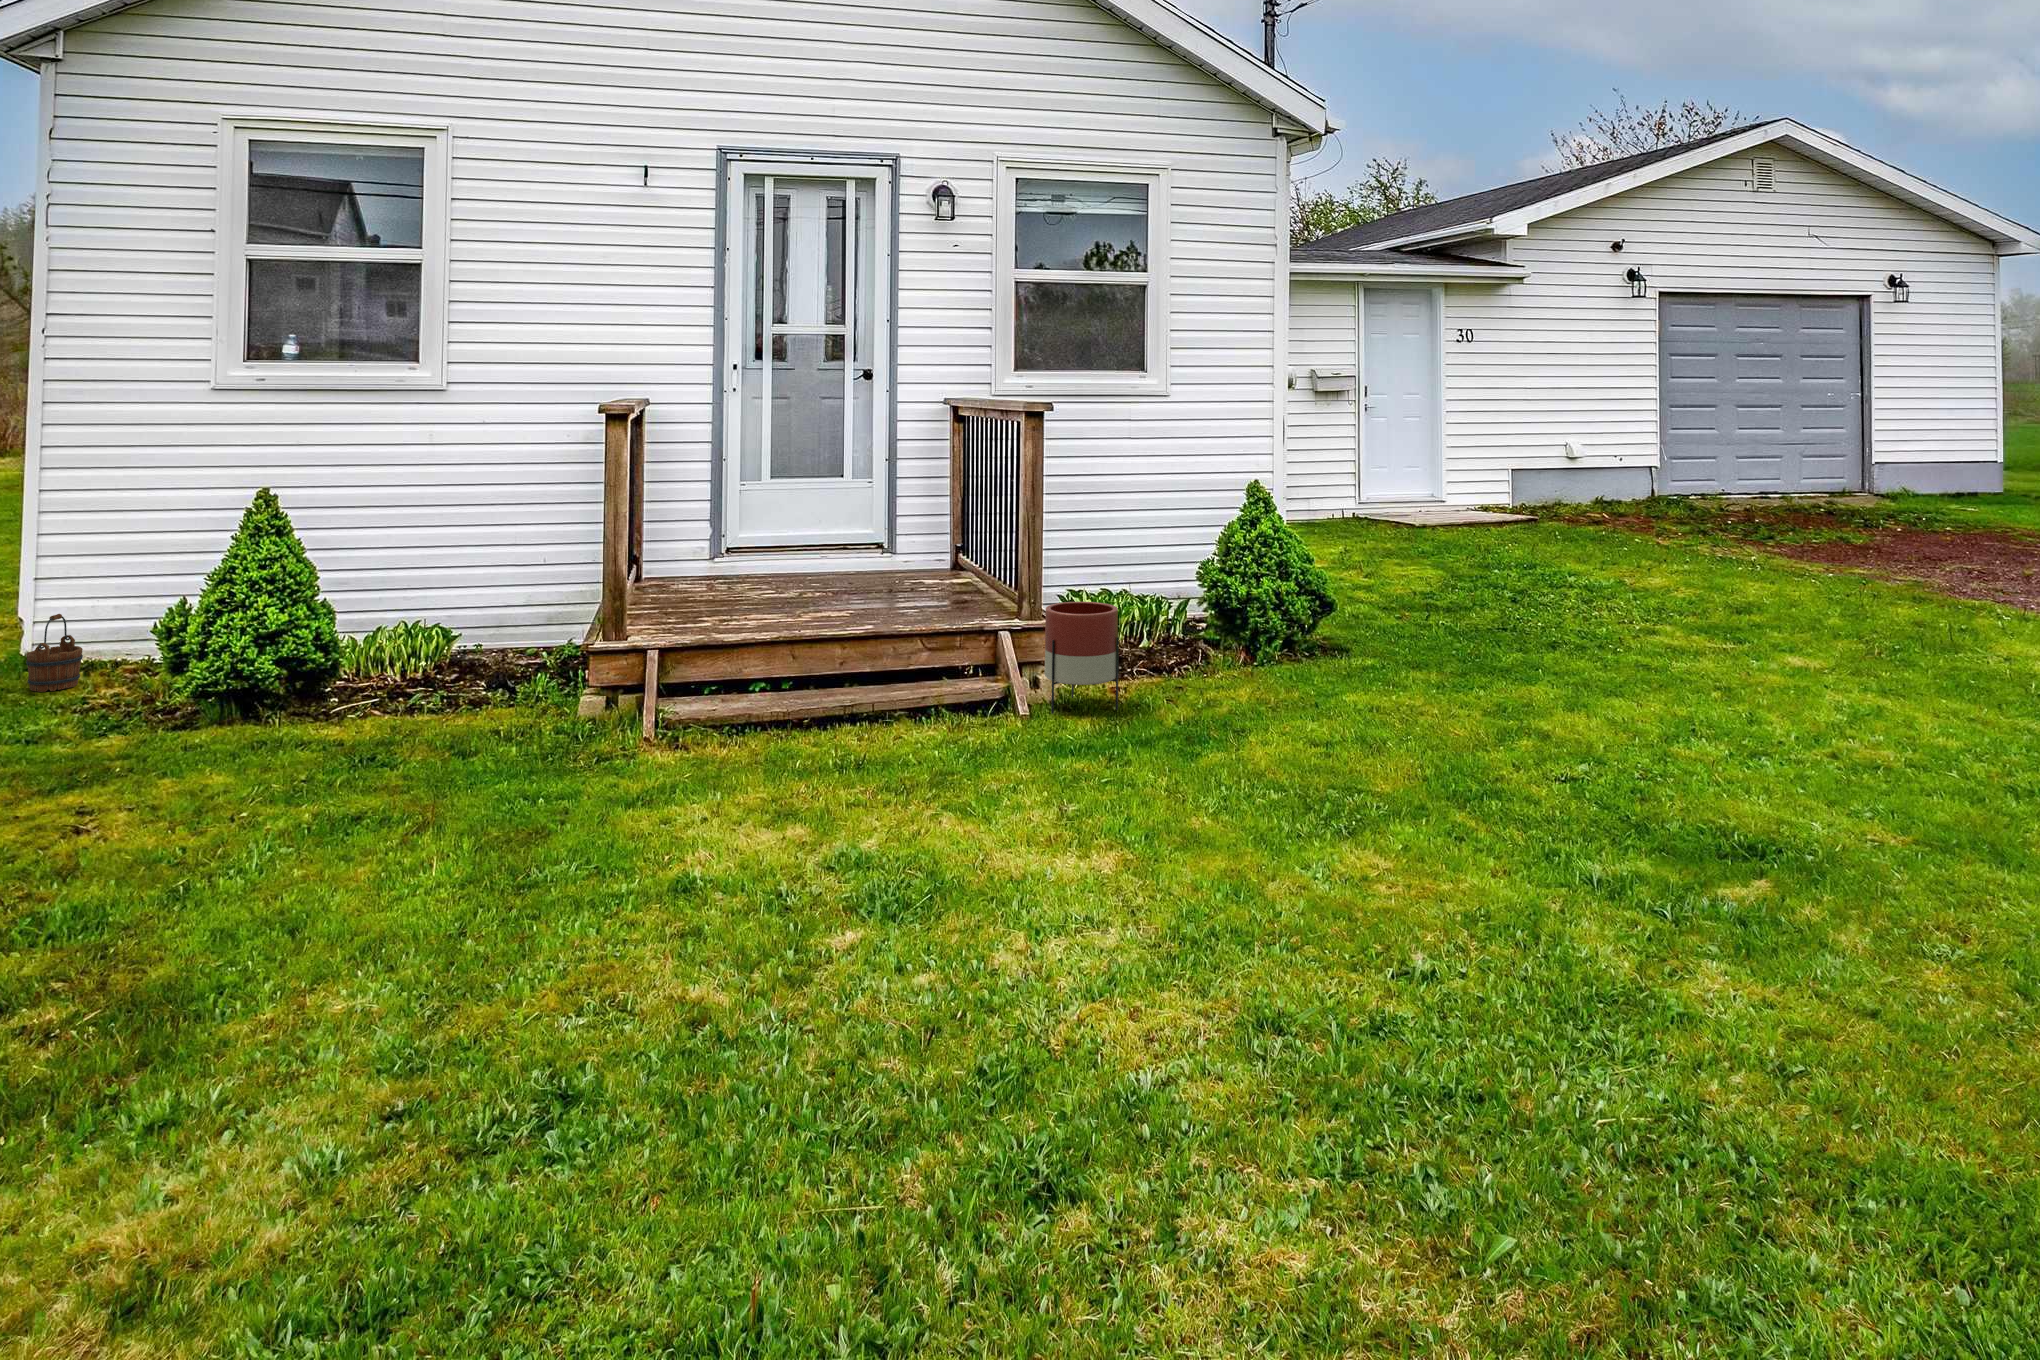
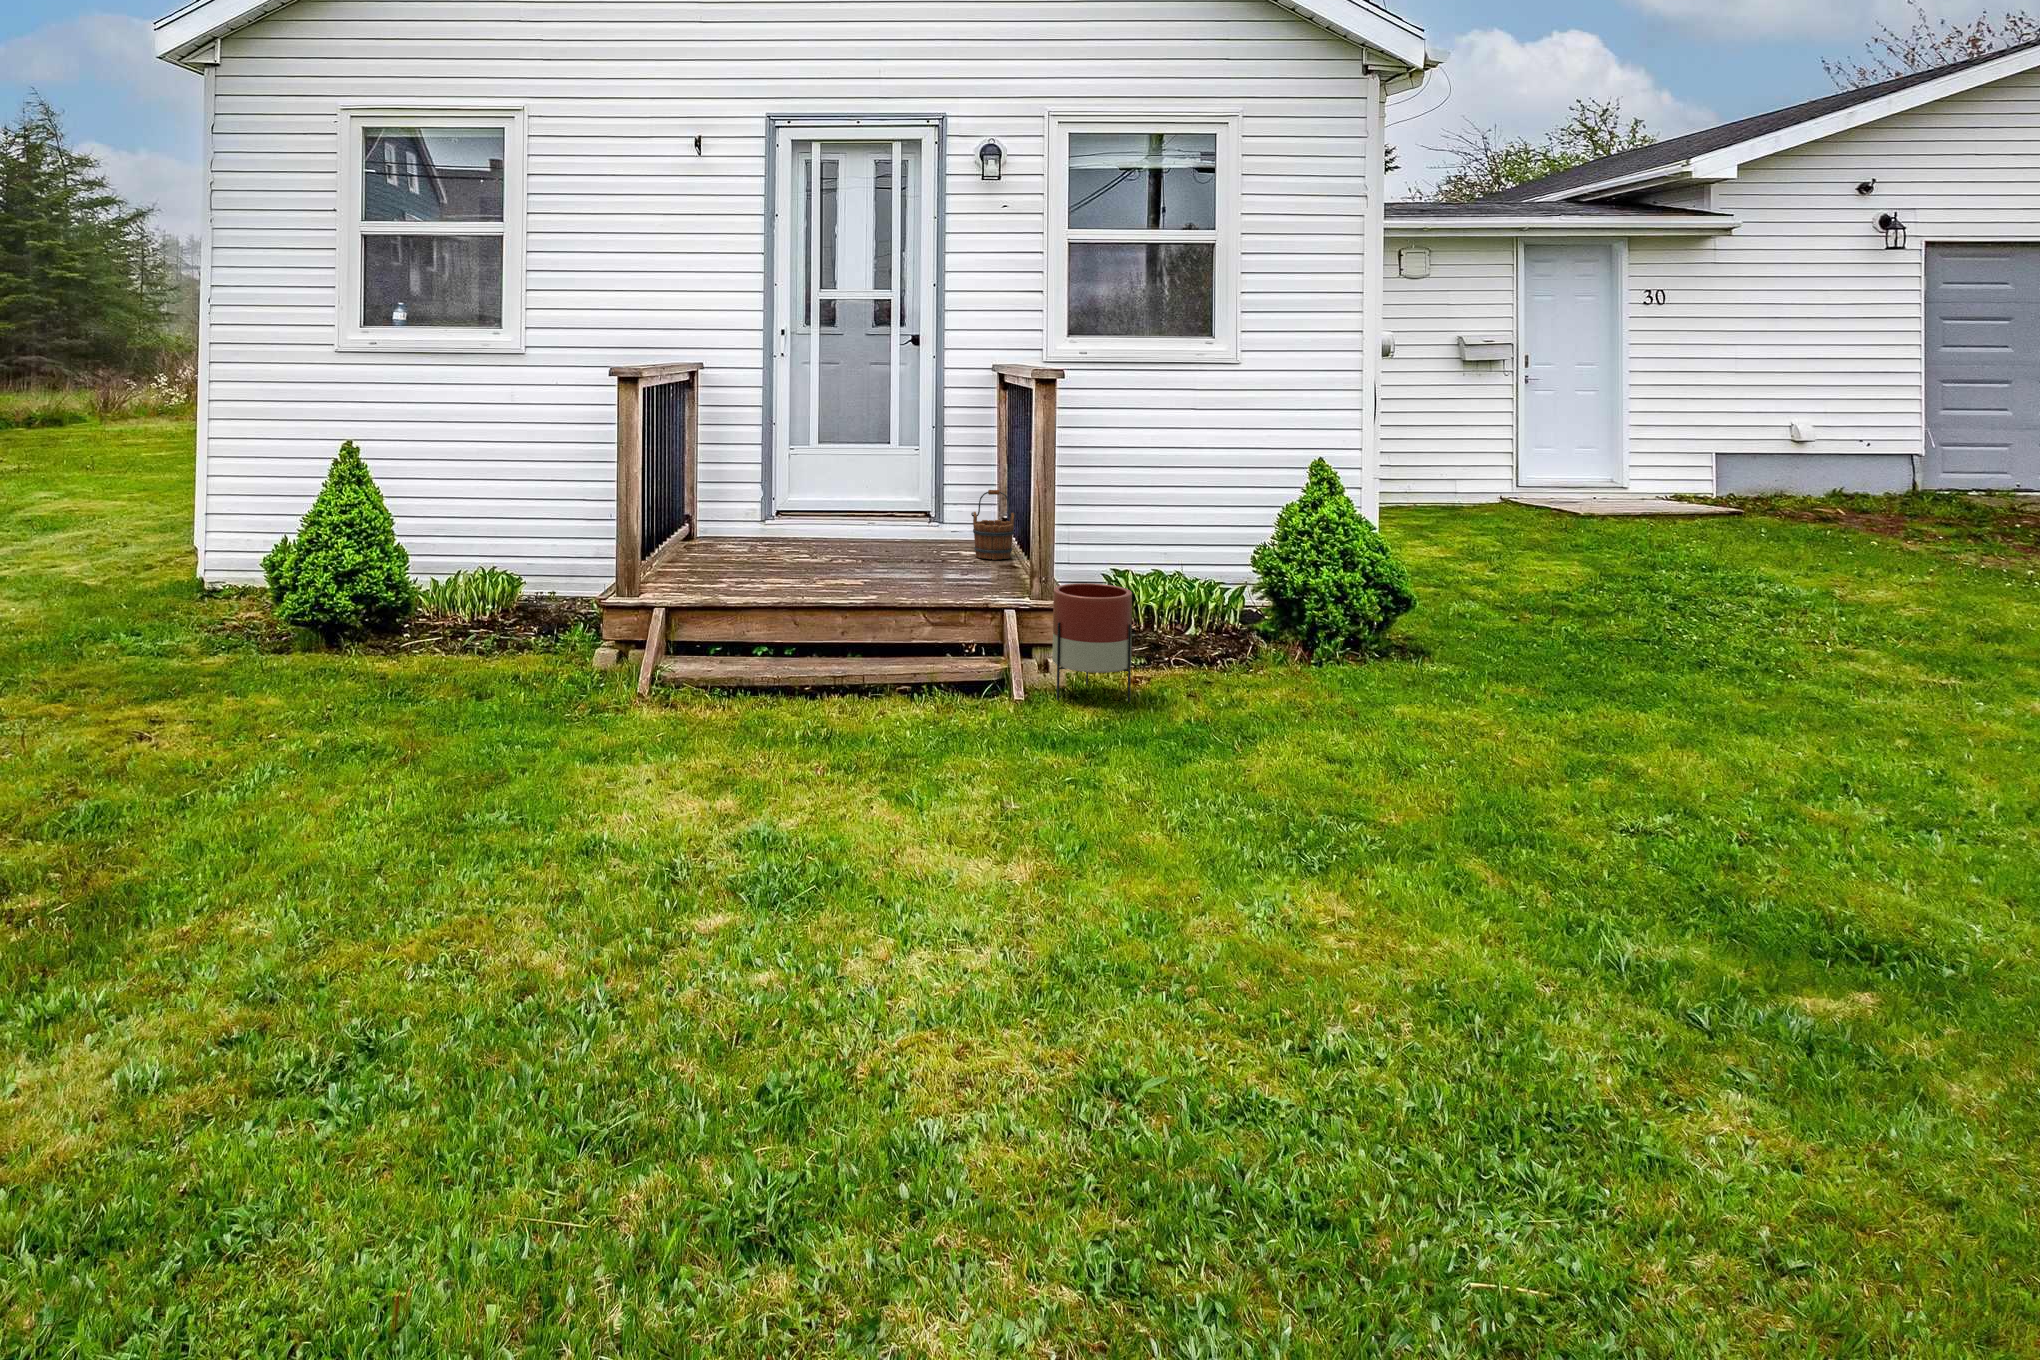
wooden bucket: present [26,614,83,692] -> present [971,490,1016,560]

